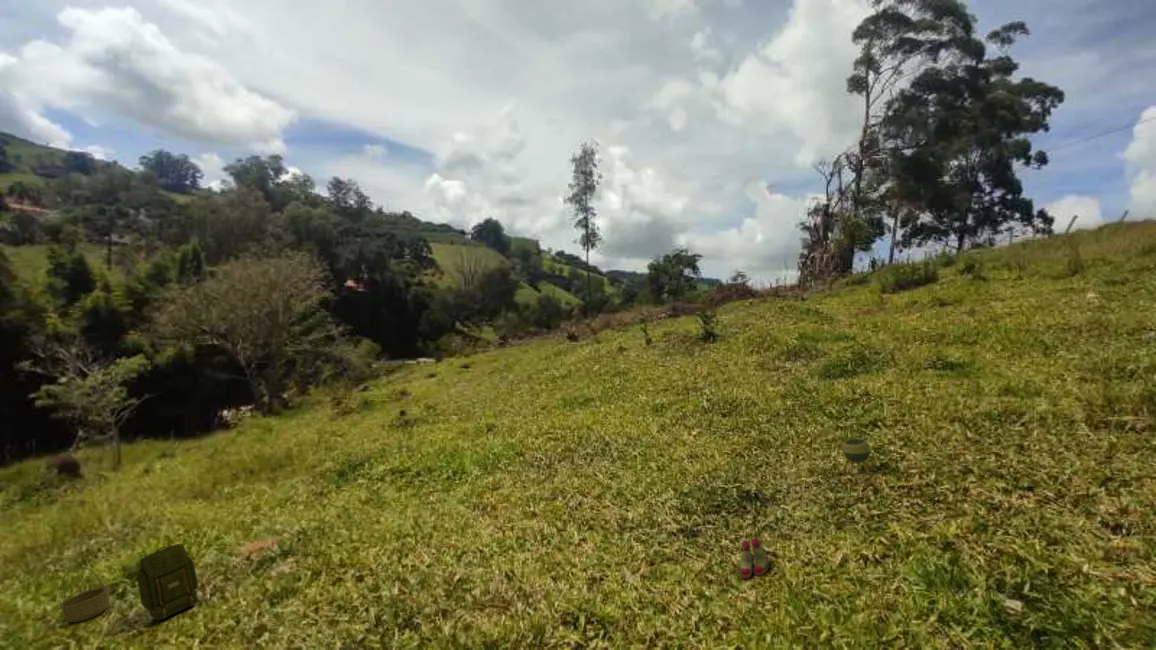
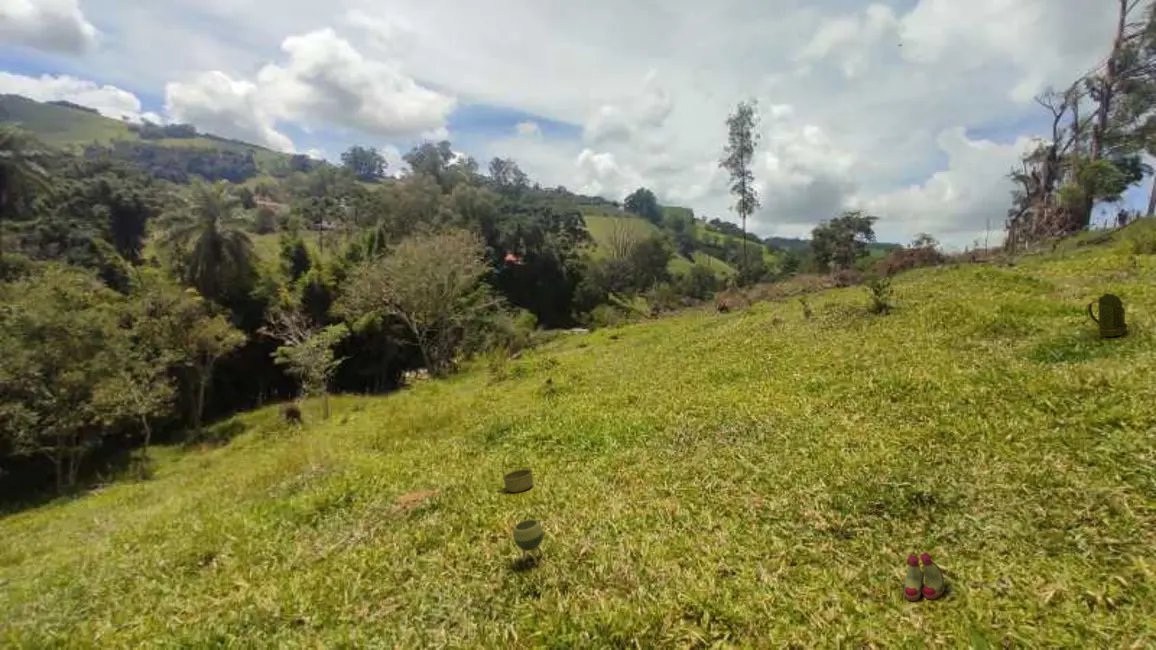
planter: present [842,438,871,475] -> present [513,519,543,565]
backpack: present [136,544,198,620] -> present [1085,293,1128,337]
basket: present [60,567,110,622] -> present [502,451,533,492]

